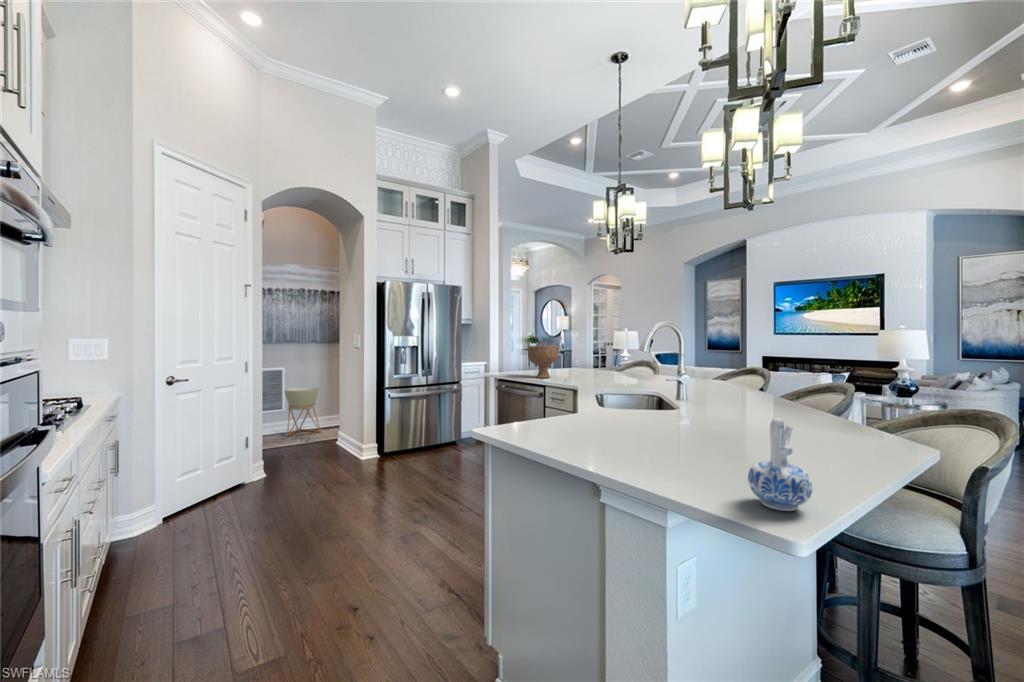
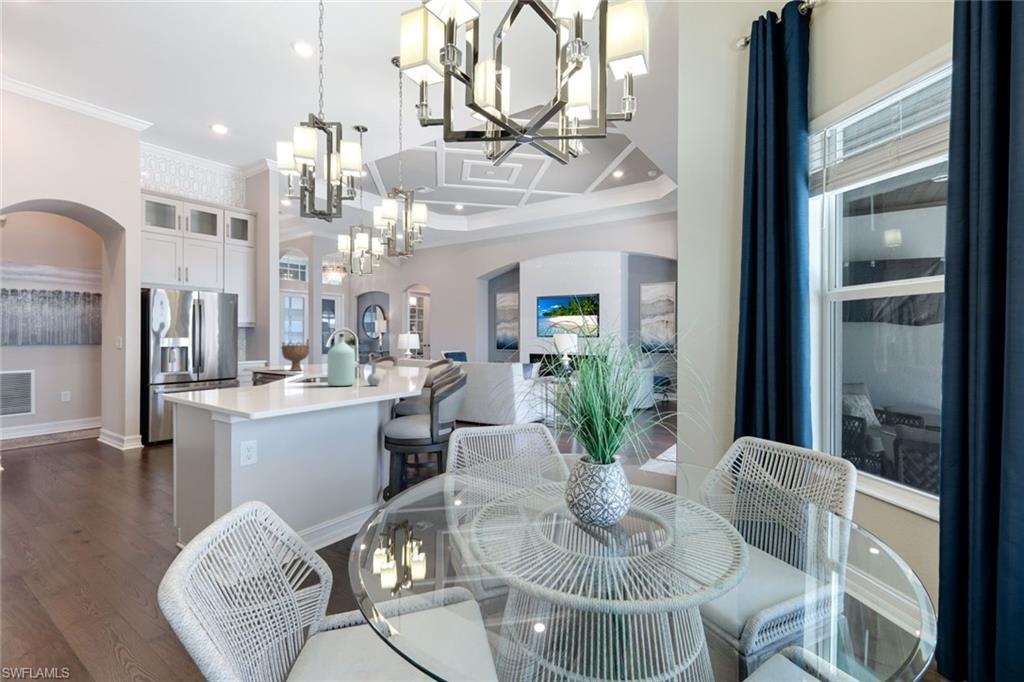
bottle: none [681,333,777,424] -> present [328,334,381,386]
planter: present [285,387,321,436] -> none [35,389,81,439]
ceramic pitcher: present [748,418,812,511] -> none [267,366,292,404]

